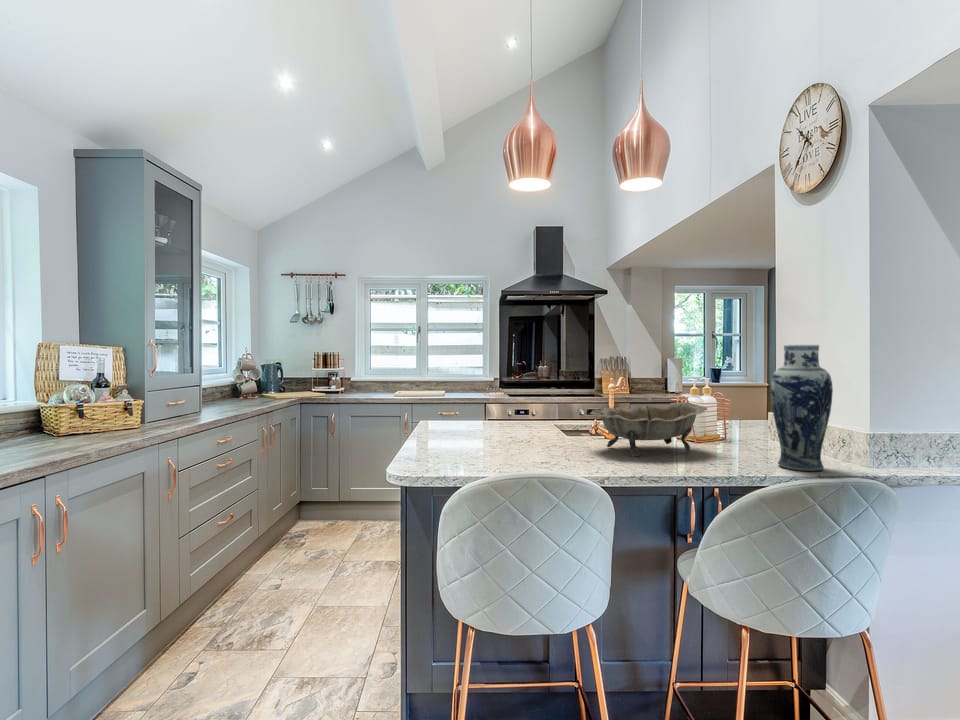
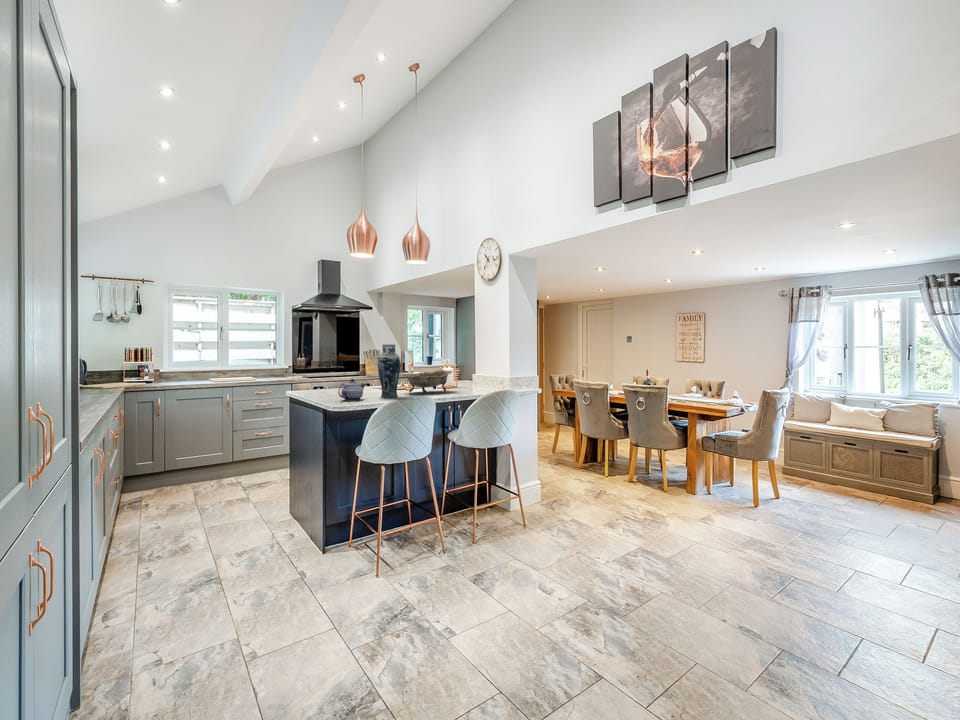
vase: present [771,345,833,471] -> present [378,344,400,398]
teapot: none [431,419,496,464] -> present [338,379,364,401]

